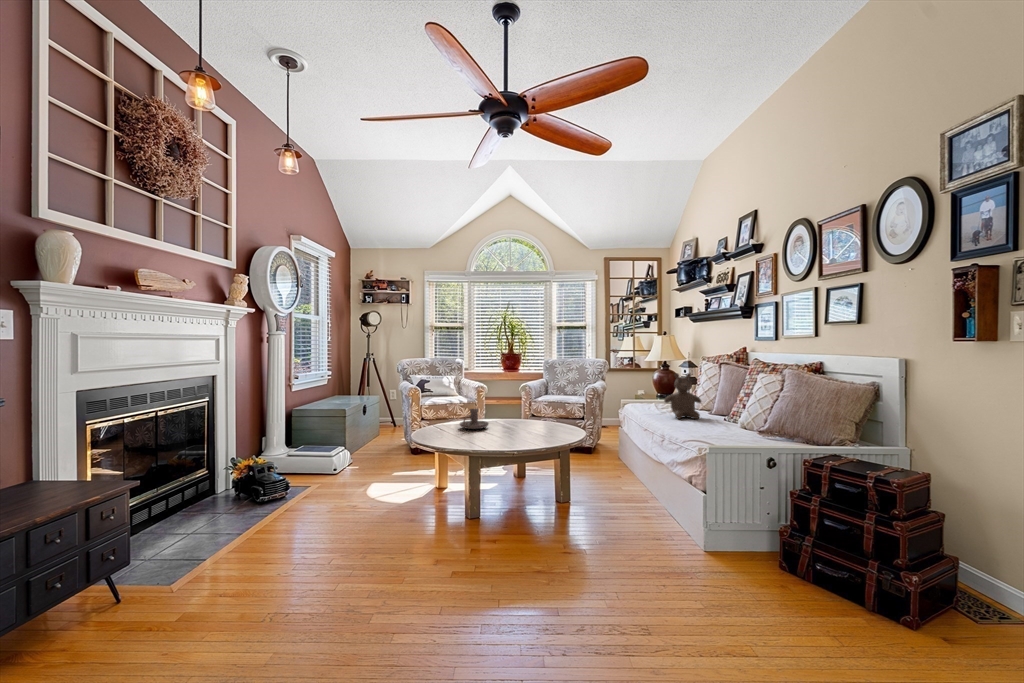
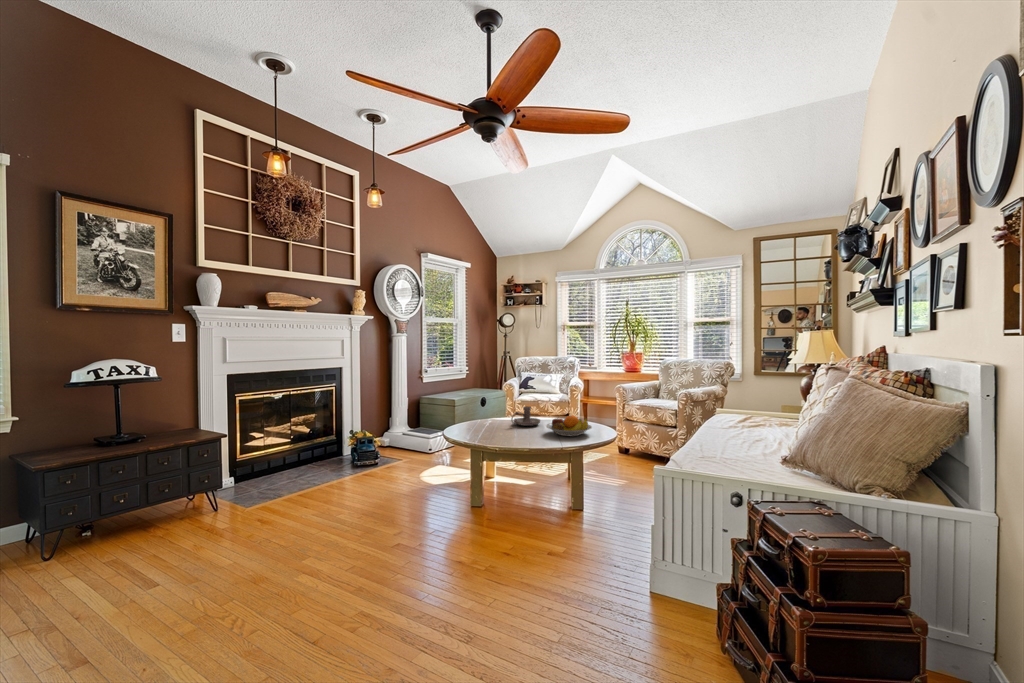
teddy bear: present [664,373,701,419] -> none [726,384,773,439]
fruit bowl: none [507,413,554,435] -> present [546,416,592,436]

